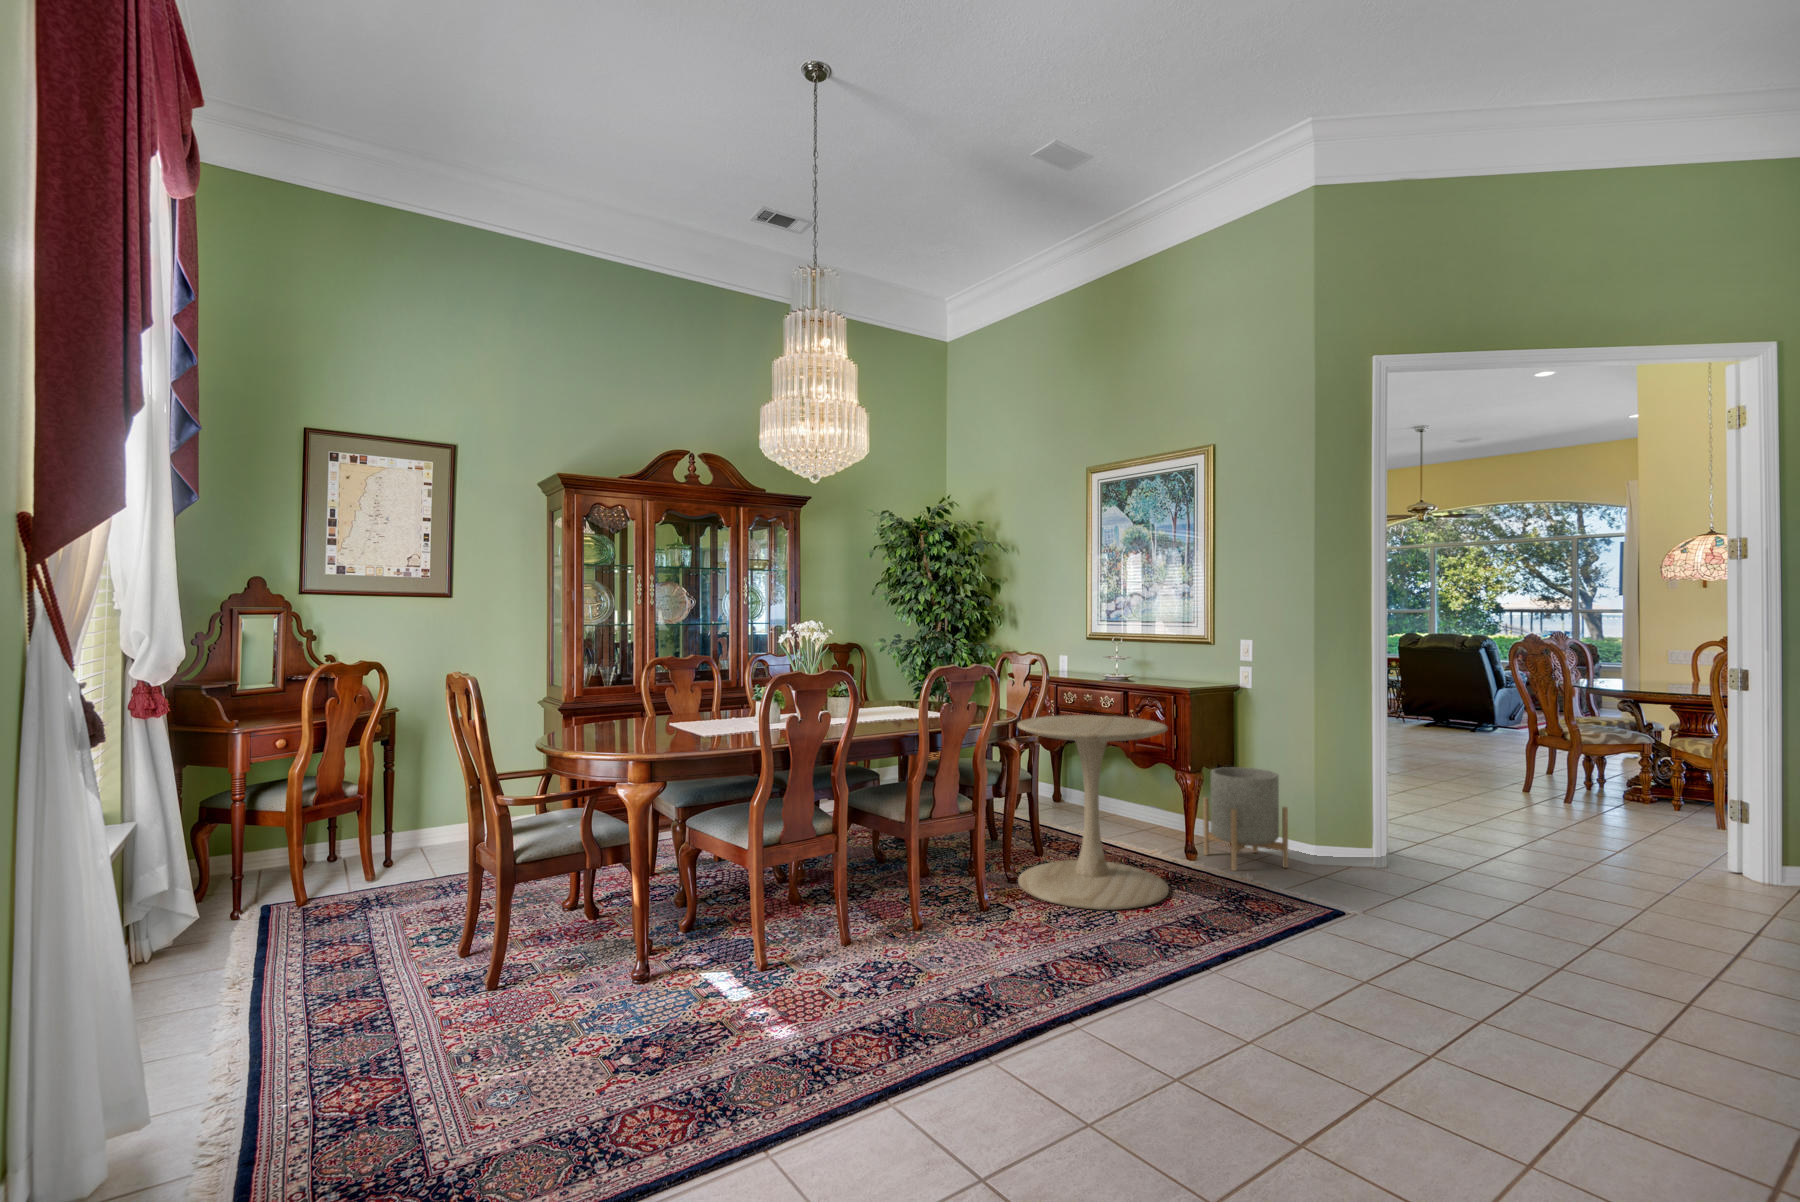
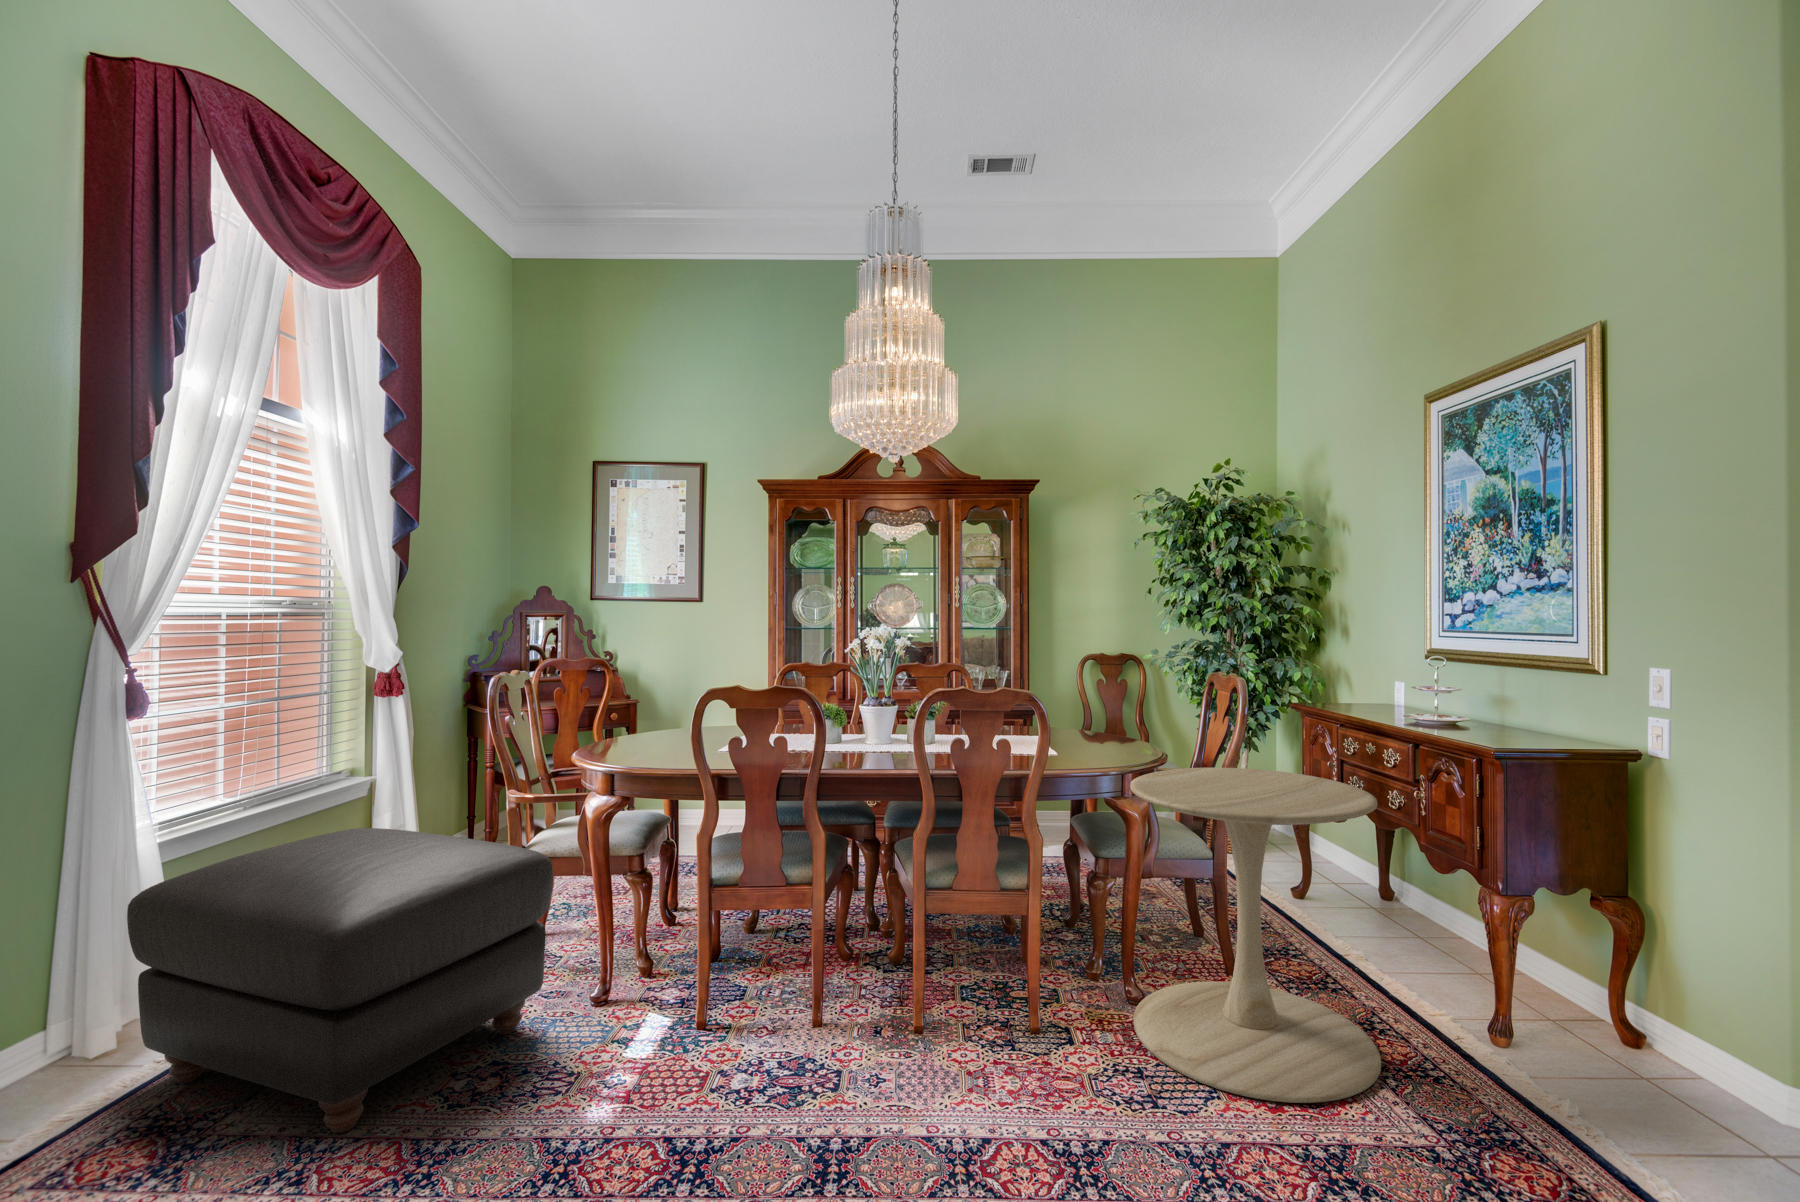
planter: present [1203,767,1288,871] -> none [1538,891,1709,1116]
ottoman: none [242,834,635,1148] -> present [127,828,553,1133]

